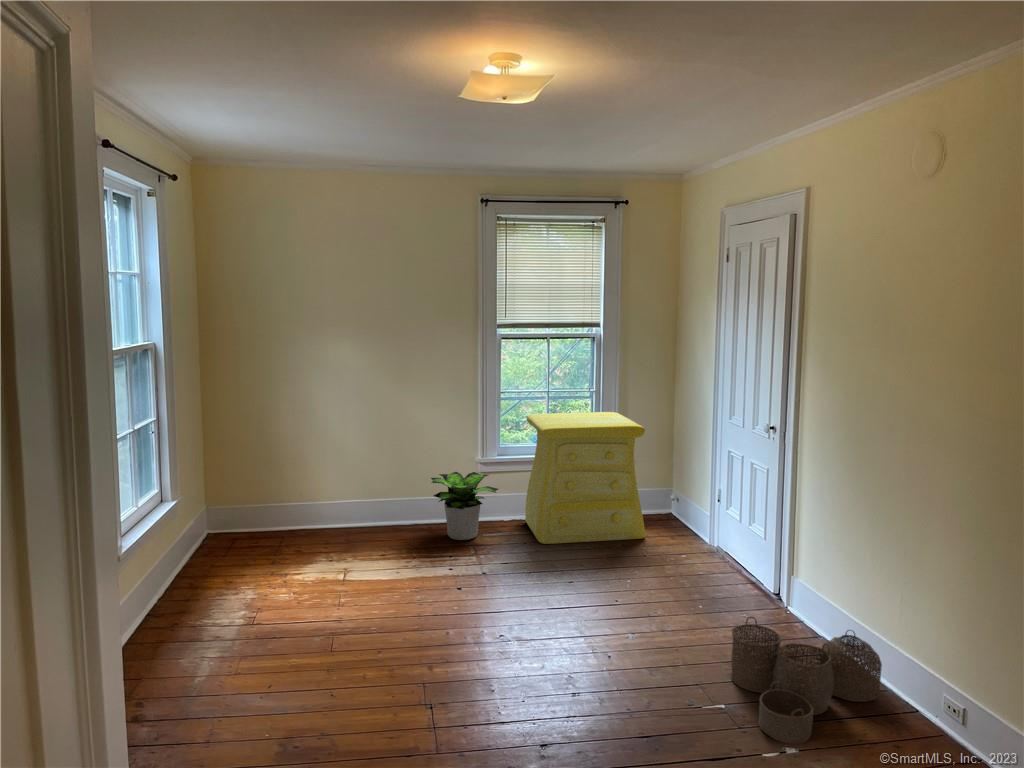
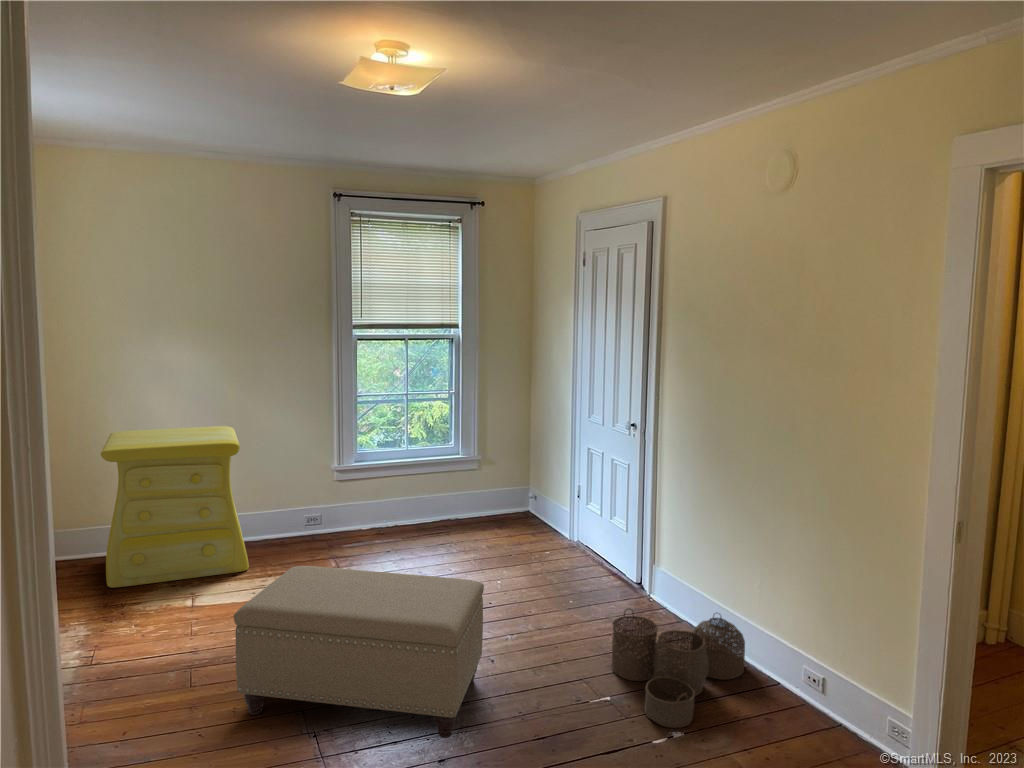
dresser: present [525,412,645,544] -> present [101,426,249,588]
potted plant: present [431,472,498,540] -> none [285,479,359,552]
ottoman: none [365,549,598,723] -> present [234,566,484,738]

